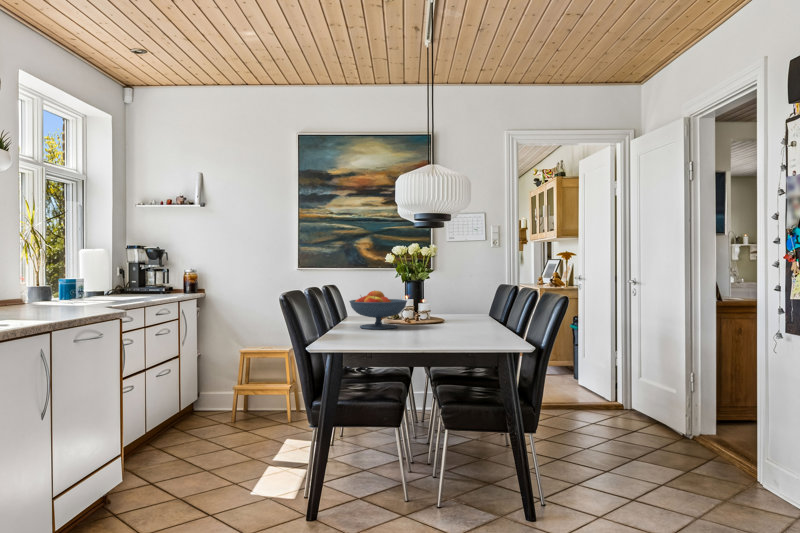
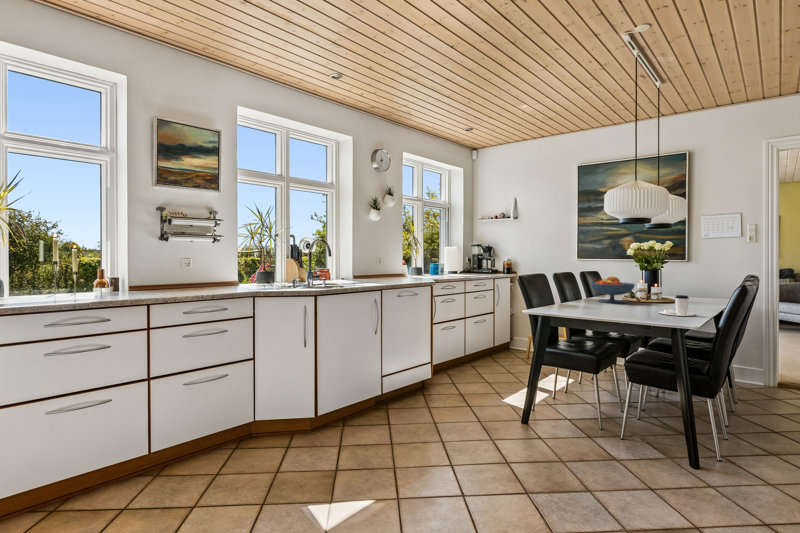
coffee cup: none [460,312,503,341] -> present [659,295,696,316]

